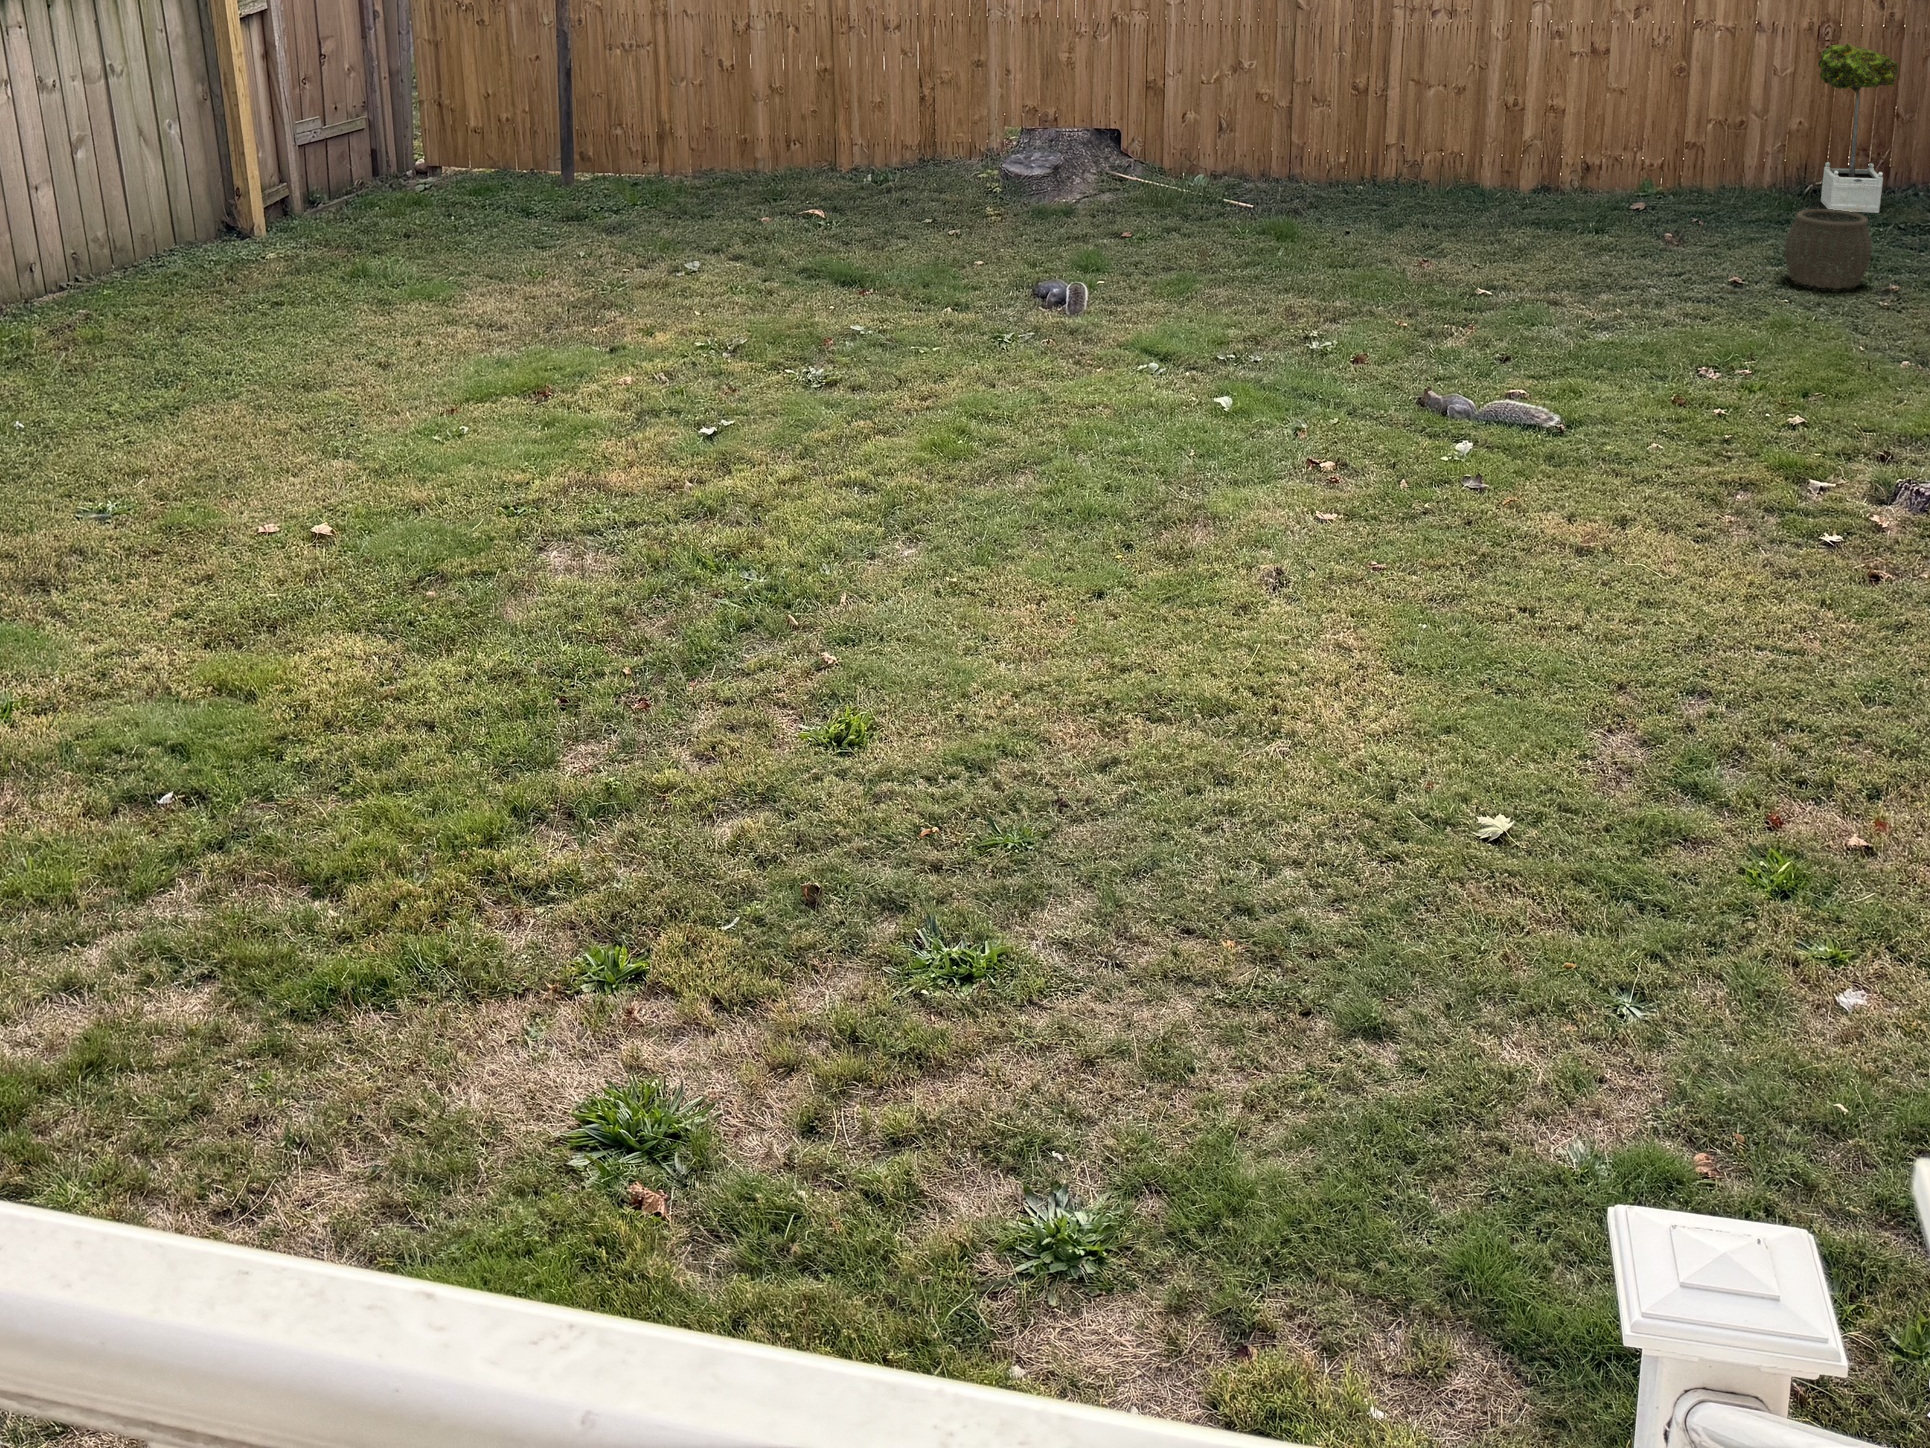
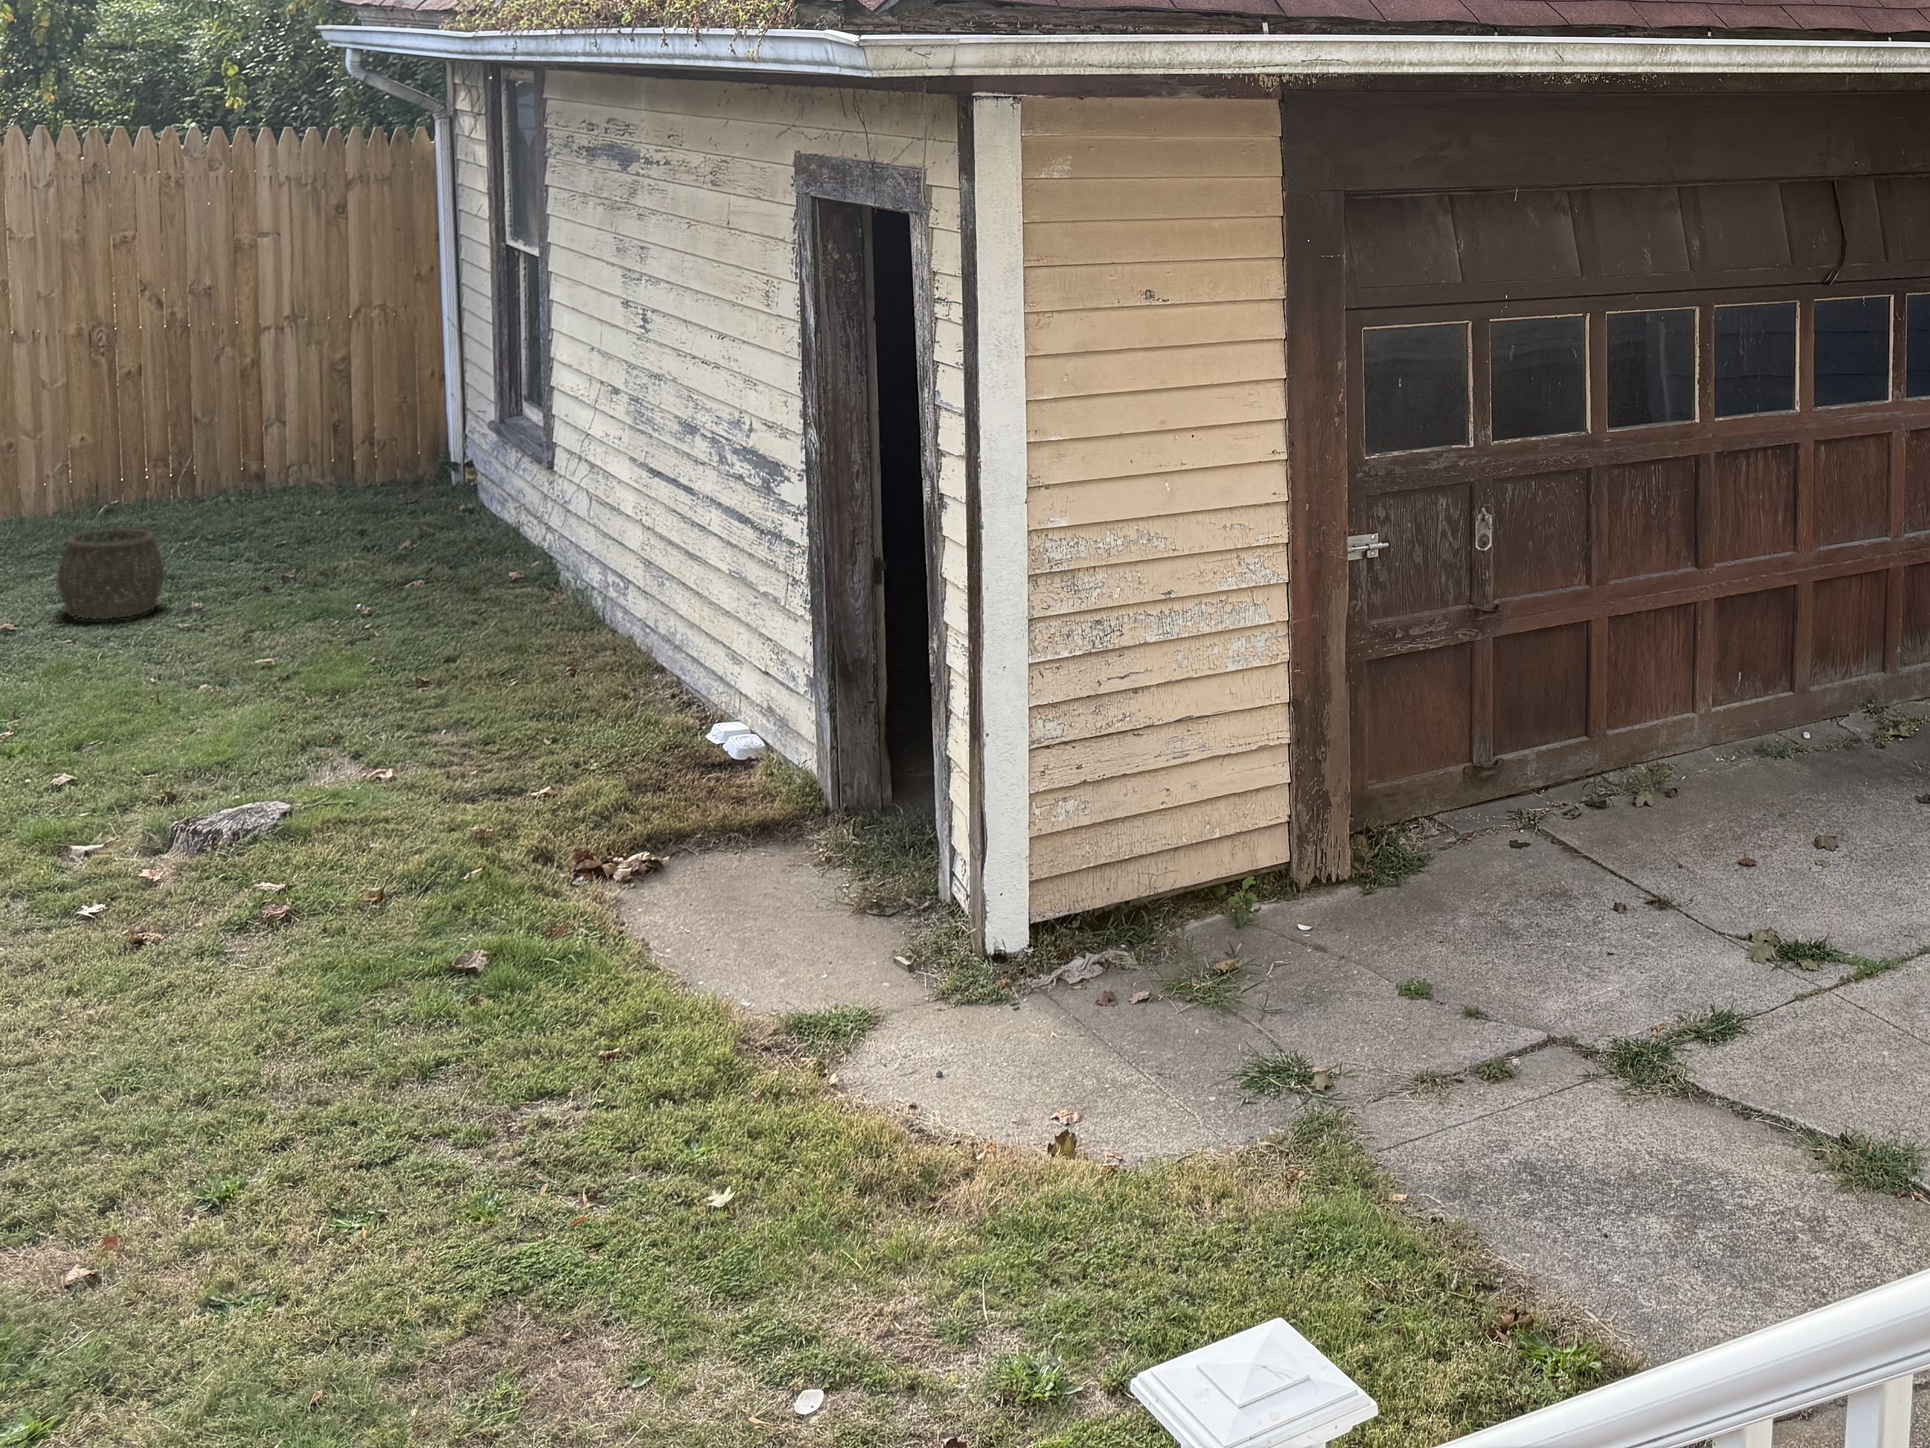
potted tree: present [1818,43,1899,213] -> none [93,342,189,529]

